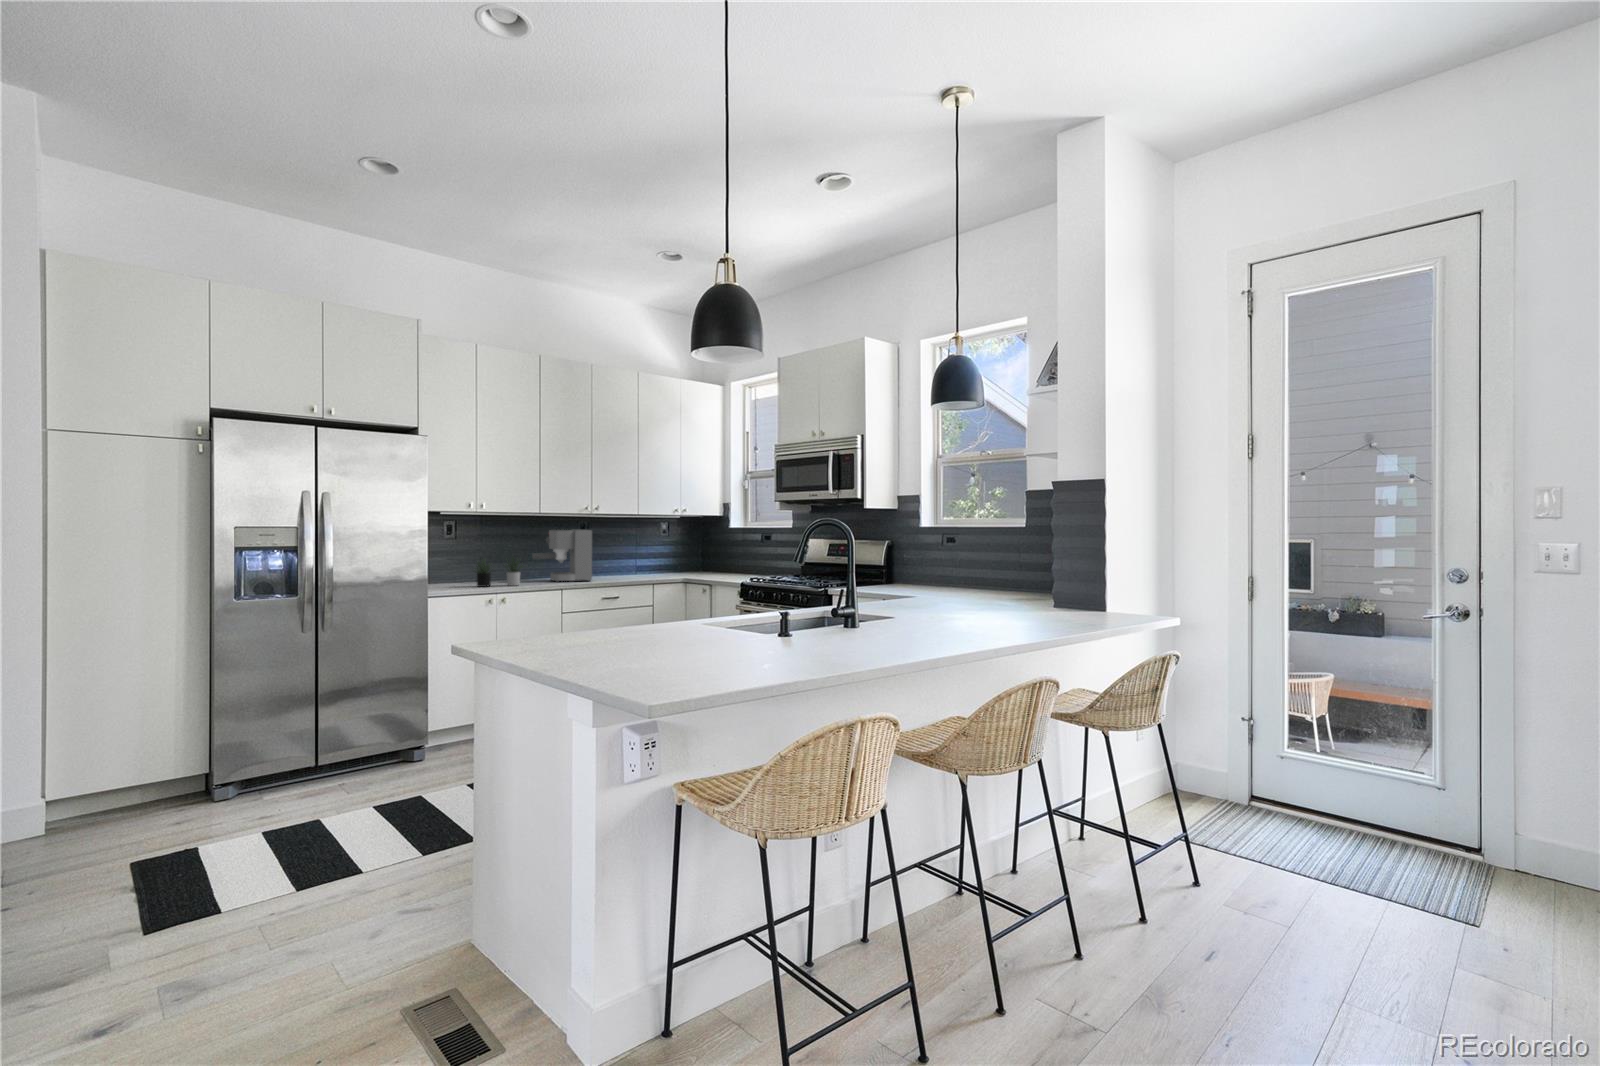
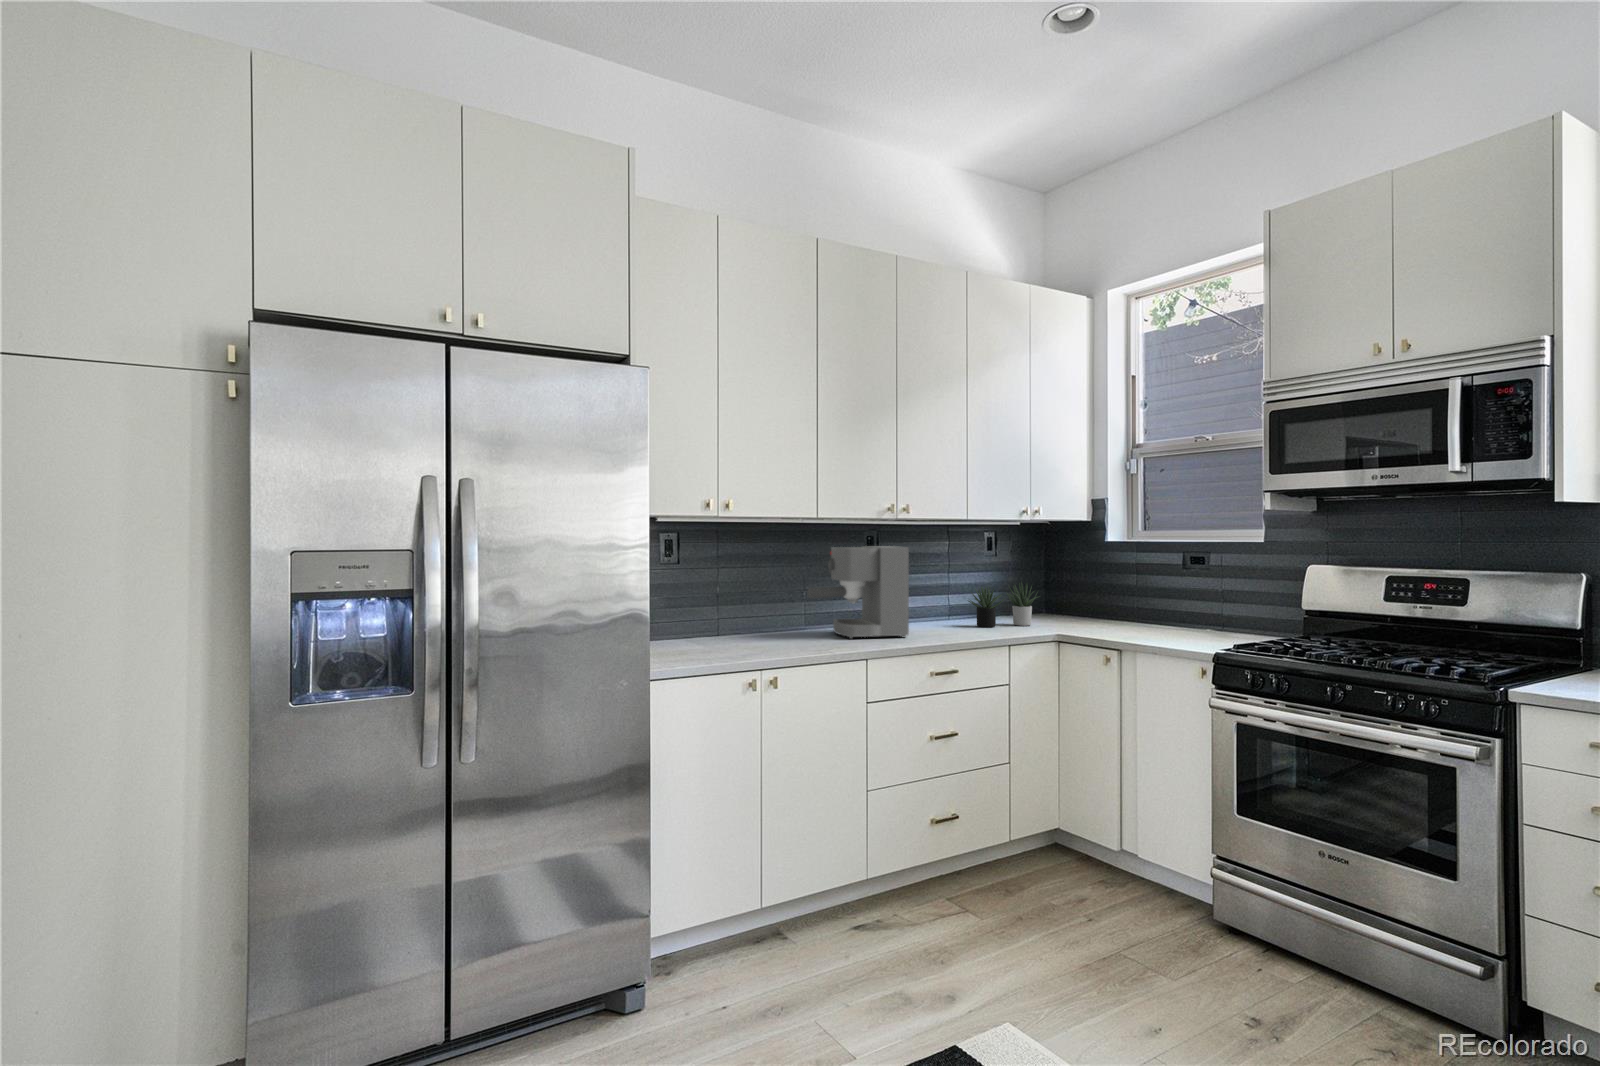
succulent plant: present [476,558,522,587] -> present [969,582,1038,627]

